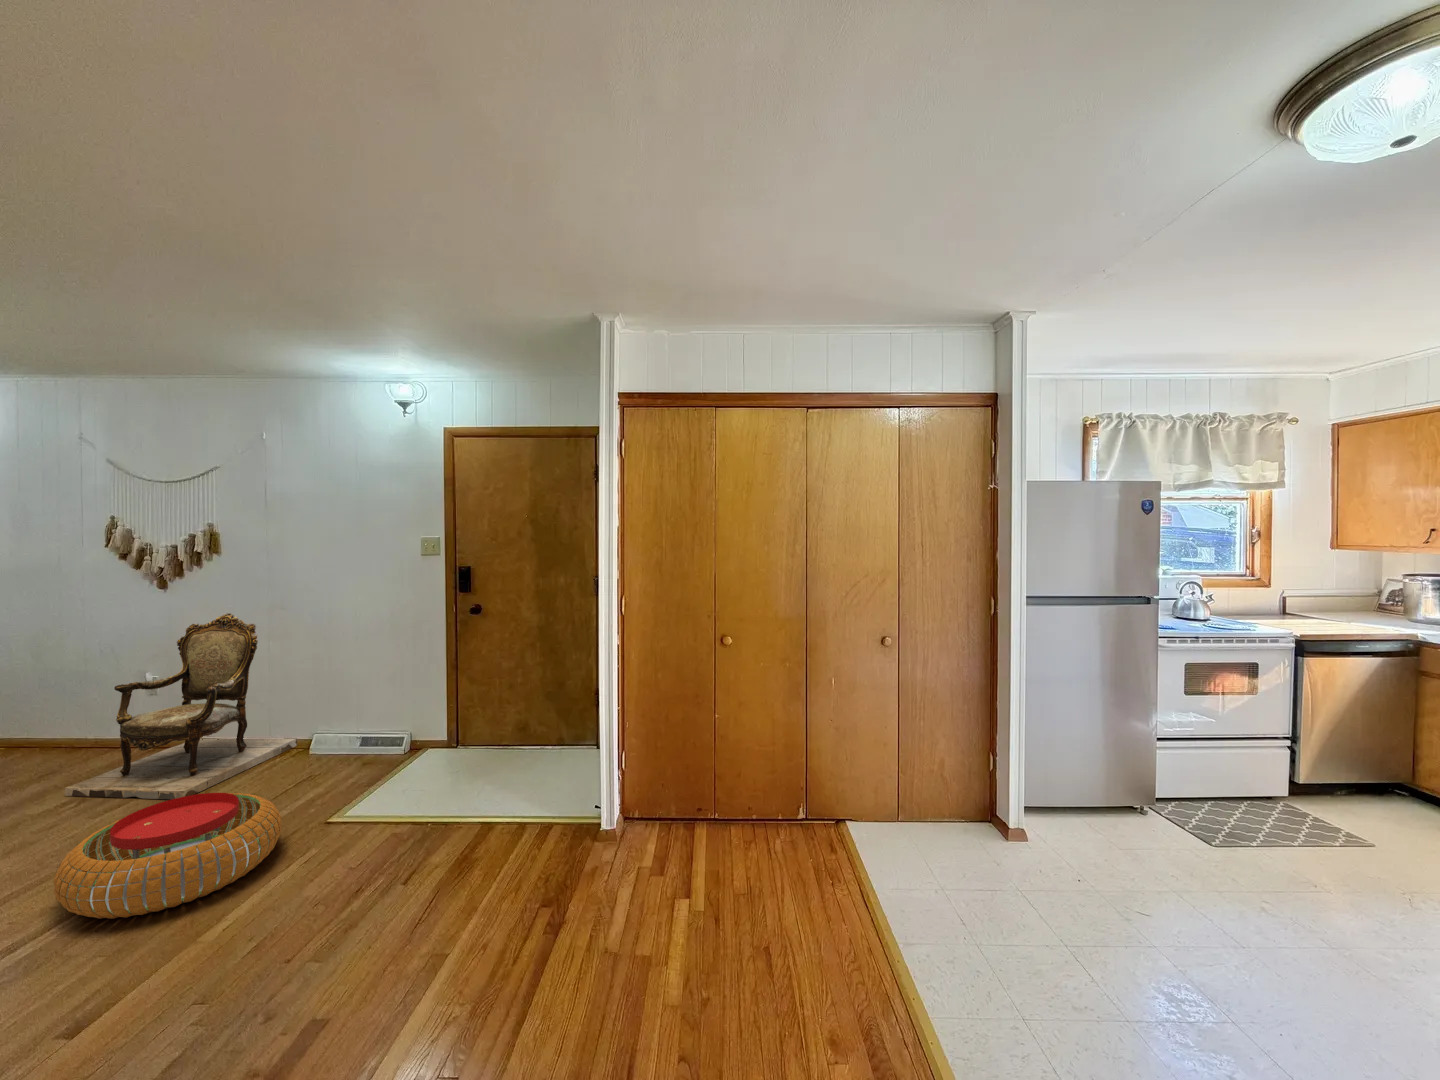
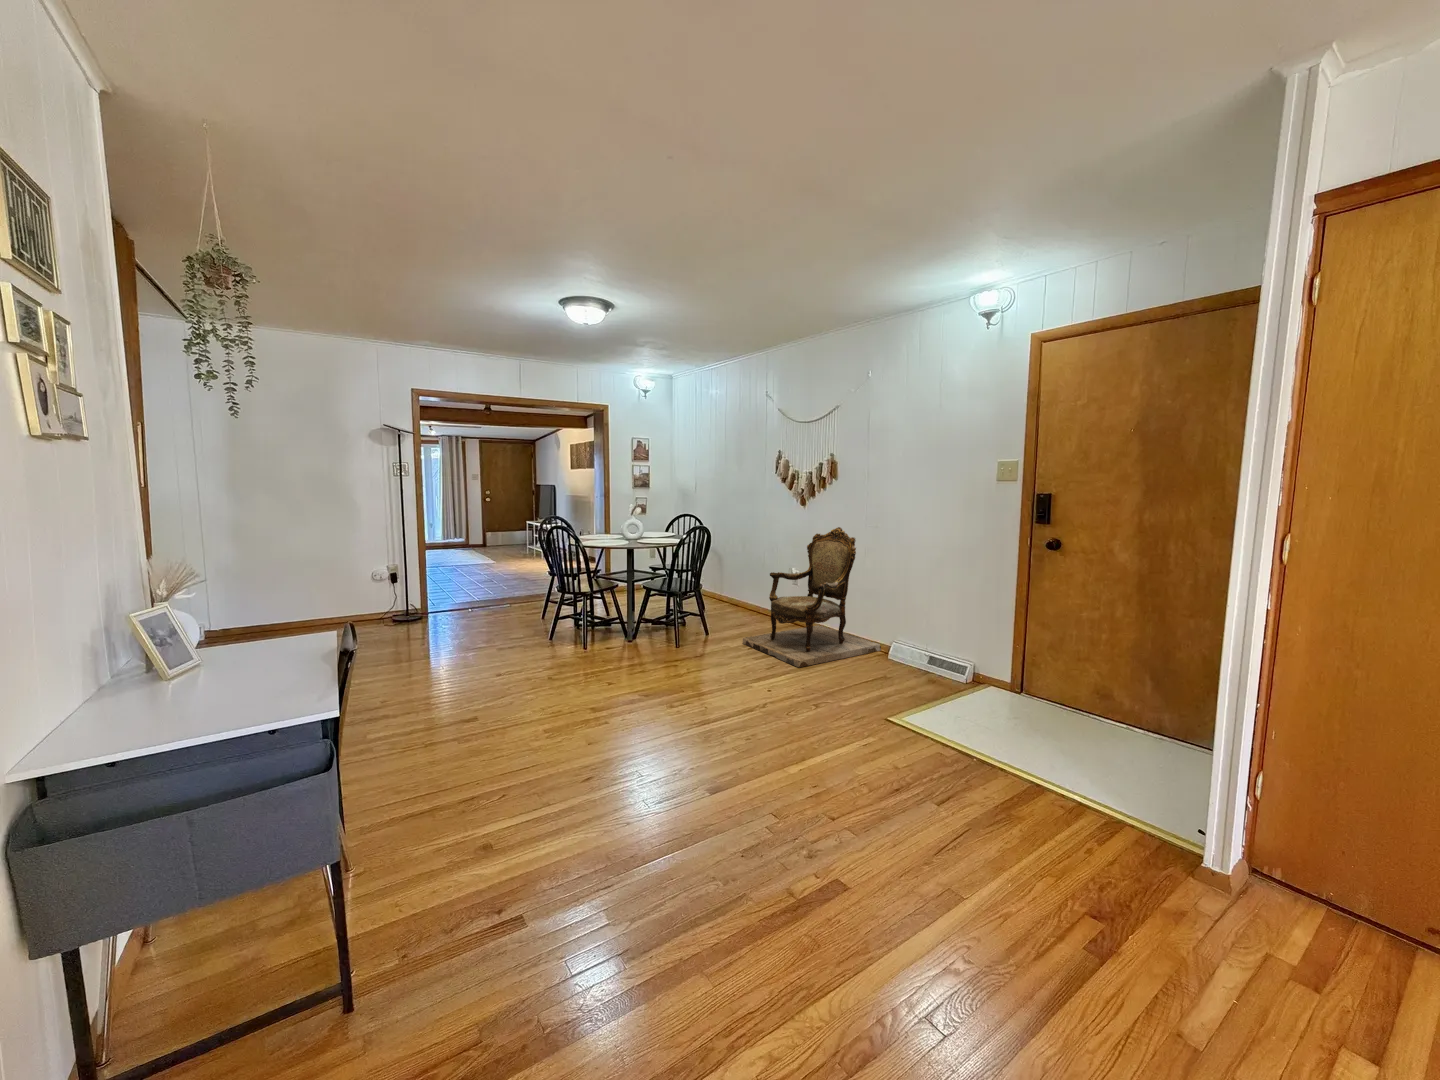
pouf: present [54,793,282,919] -> none [717,662,850,743]

